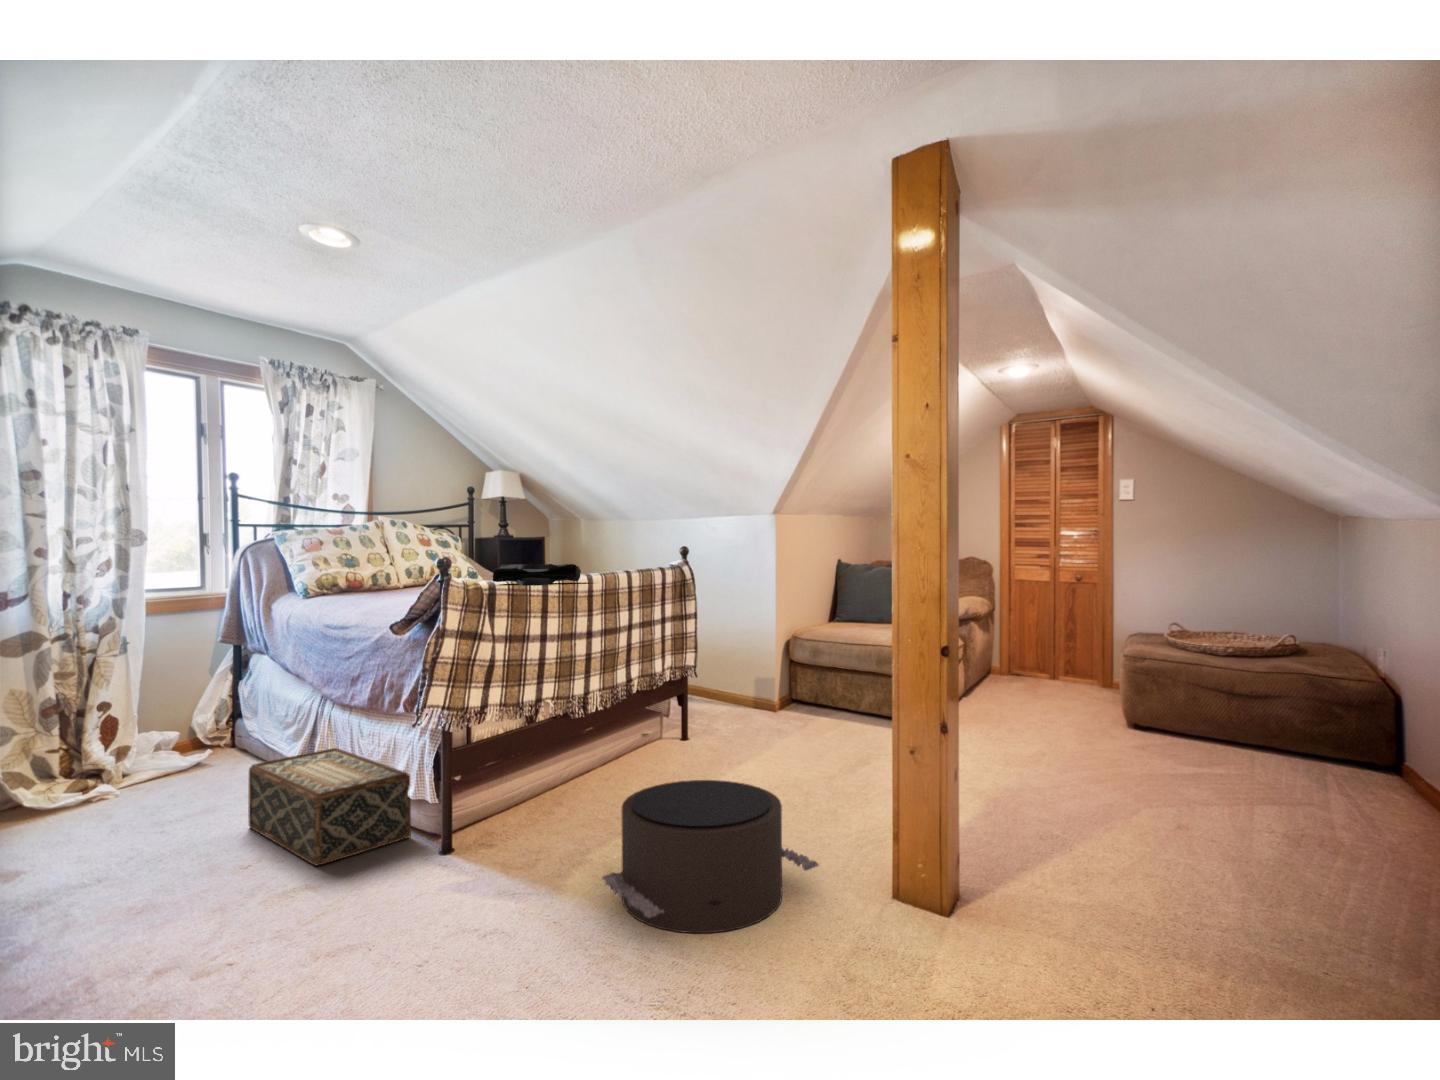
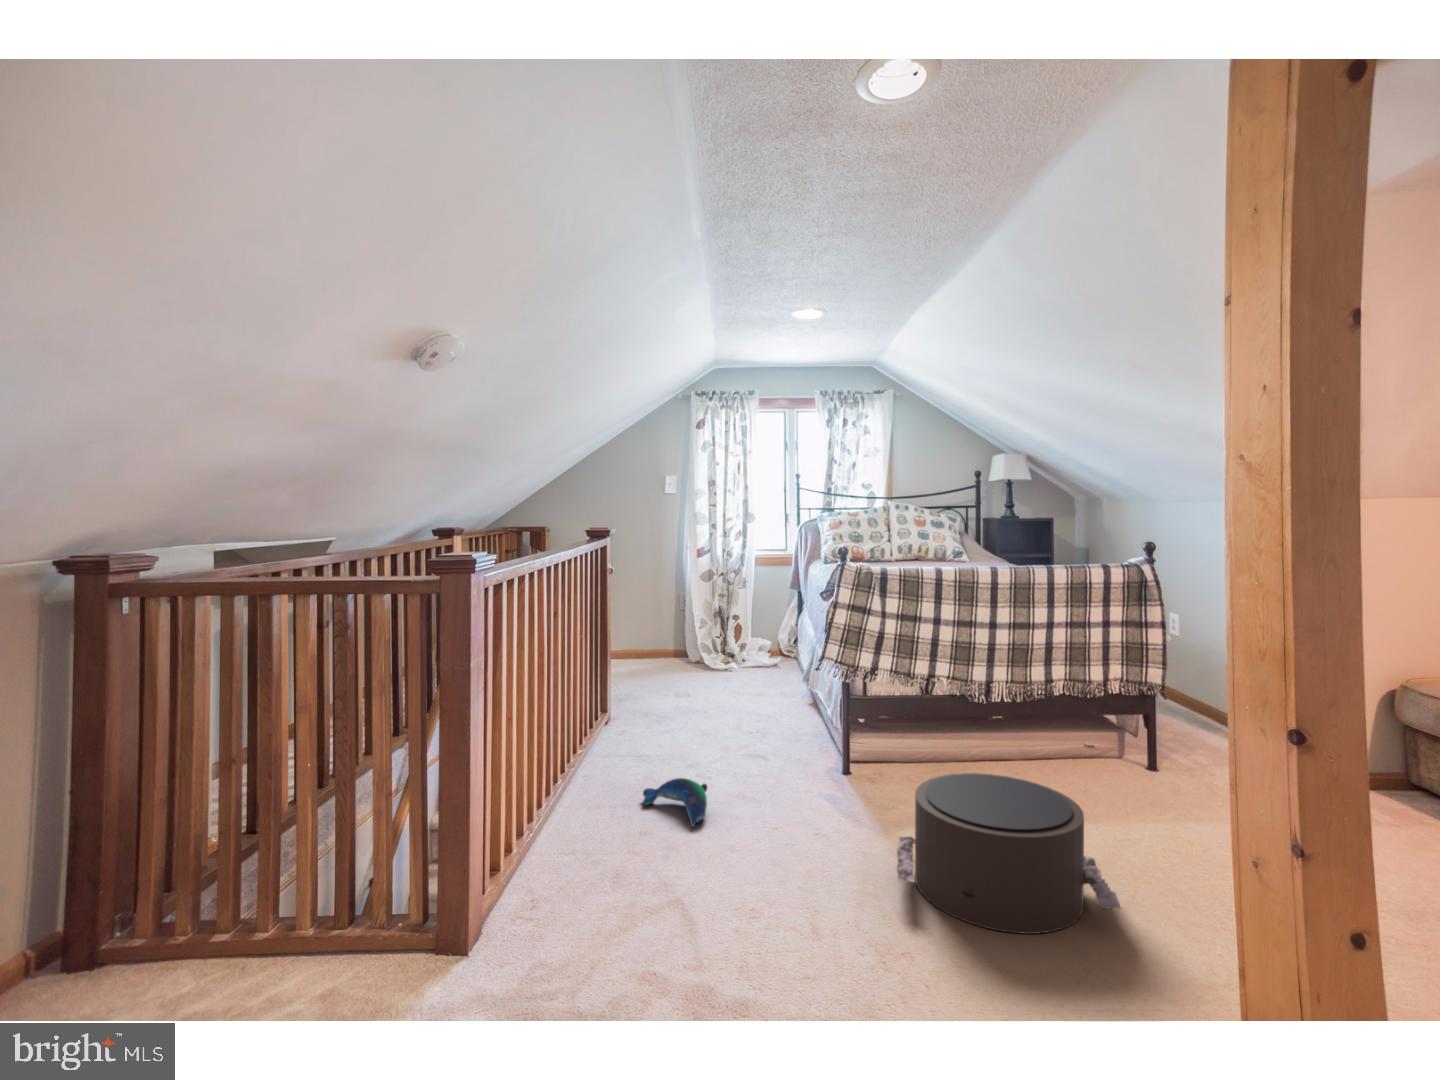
tote bag: present [493,564,581,586] -> none [894,552,985,574]
woven basket: present [248,748,411,865] -> none [745,684,825,764]
plush toy: none [177,906,323,977] -> present [643,778,707,827]

